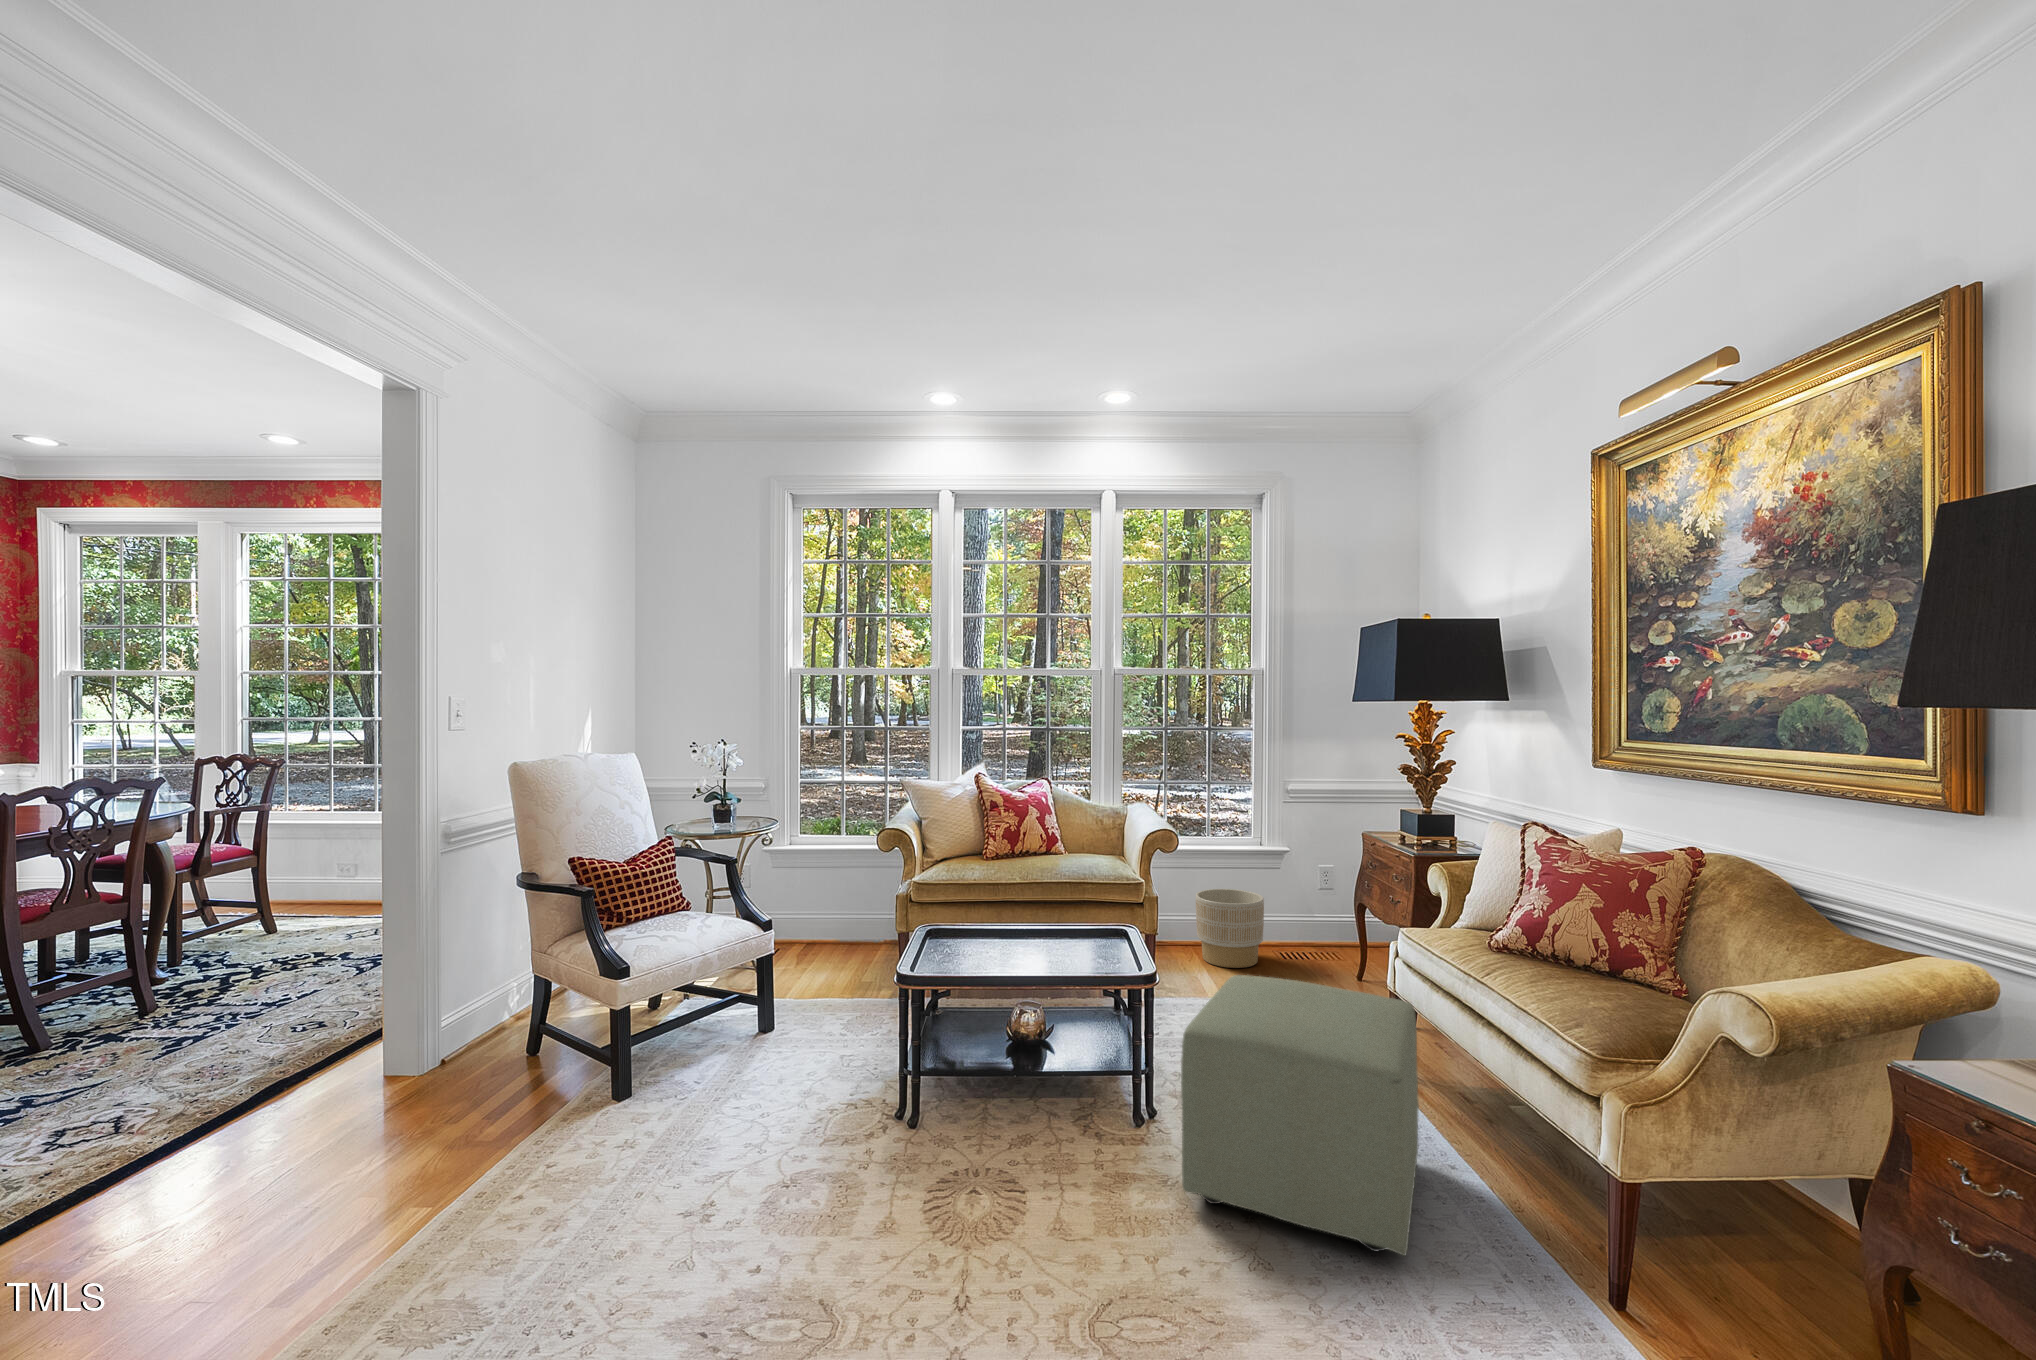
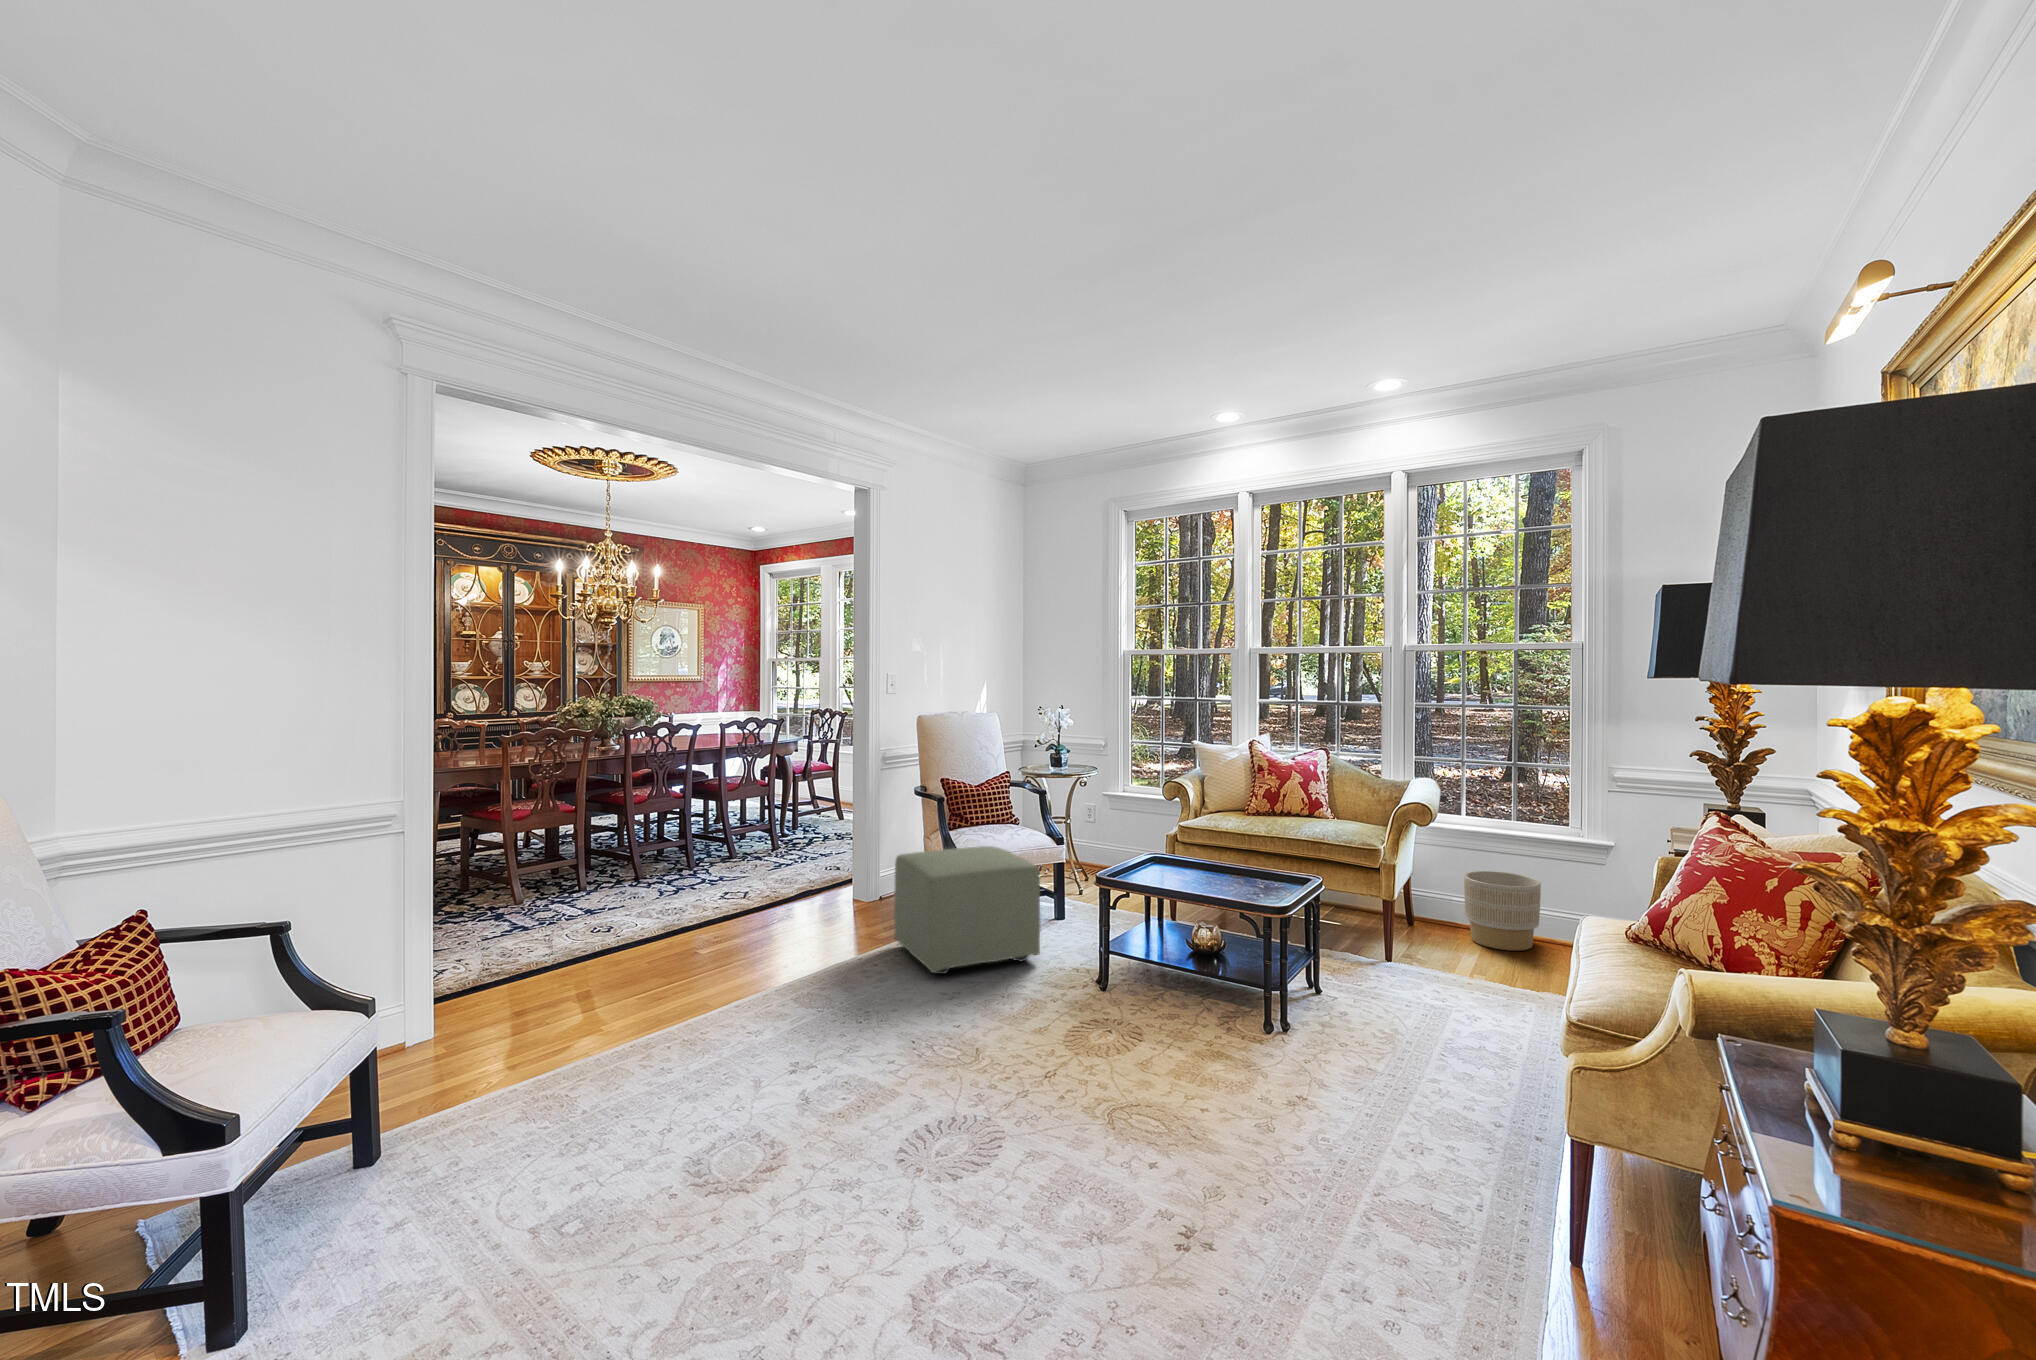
ottoman: present [1181,975,1419,1256] -> present [894,846,1041,974]

